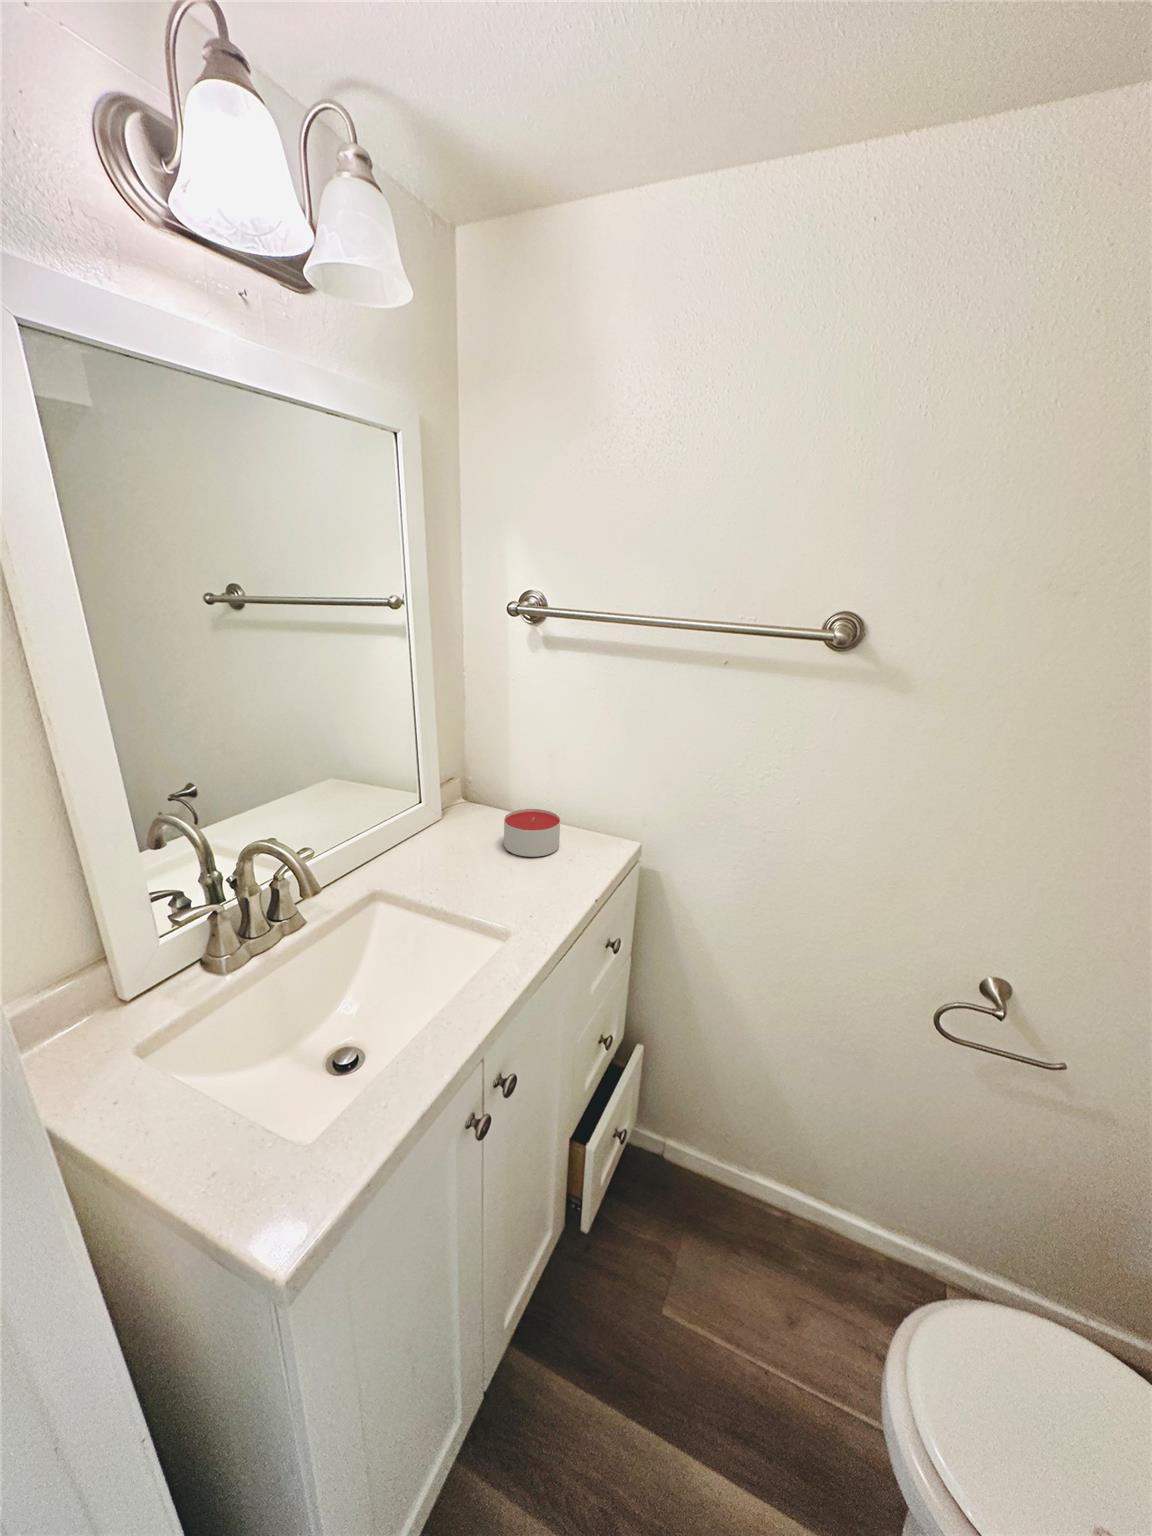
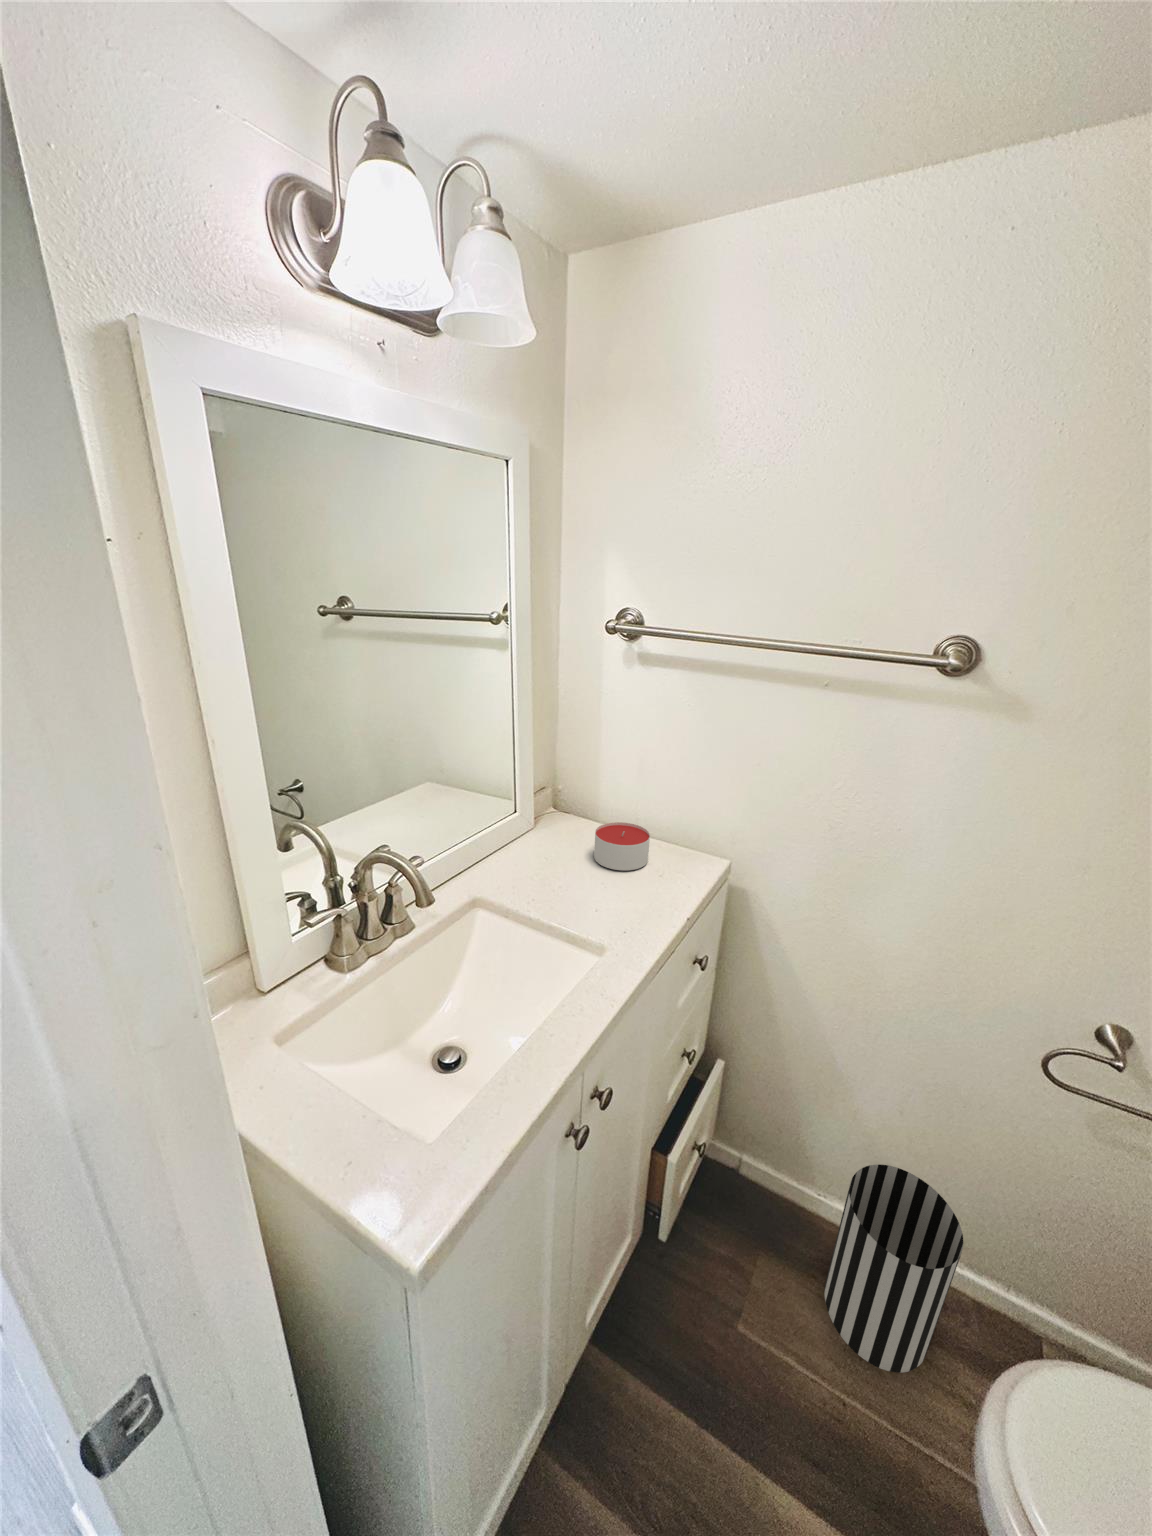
wastebasket: none [746,1133,870,1334] -> present [824,1164,963,1373]

